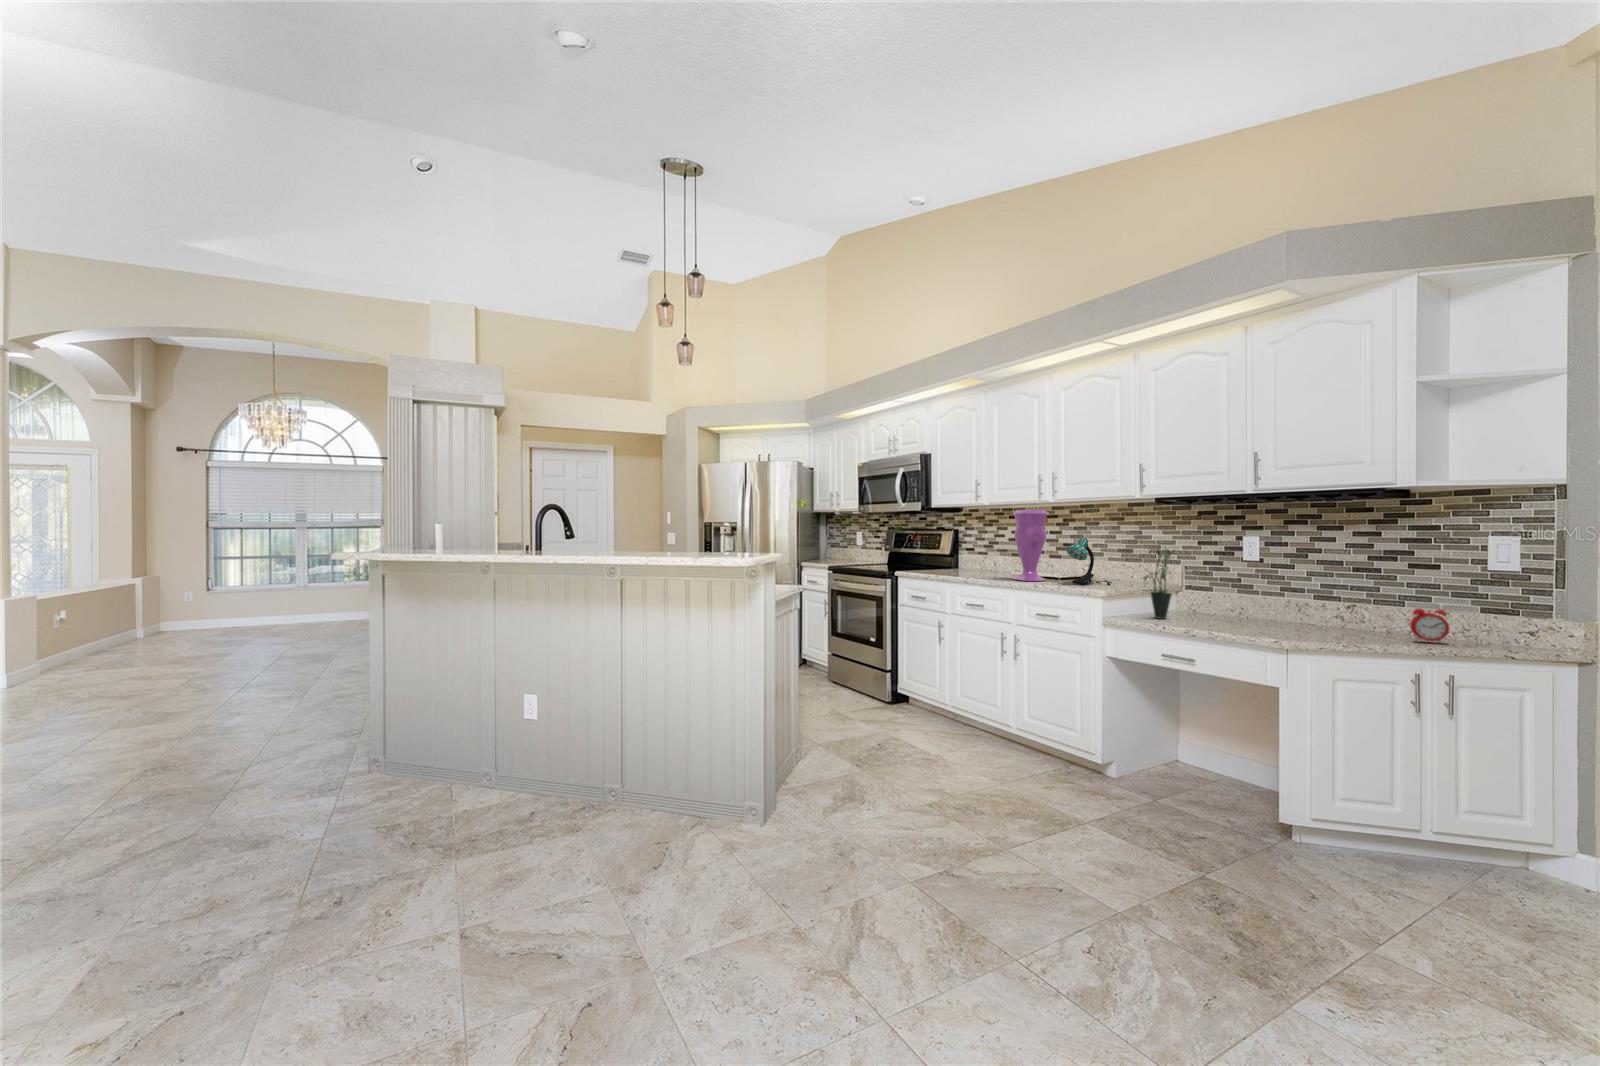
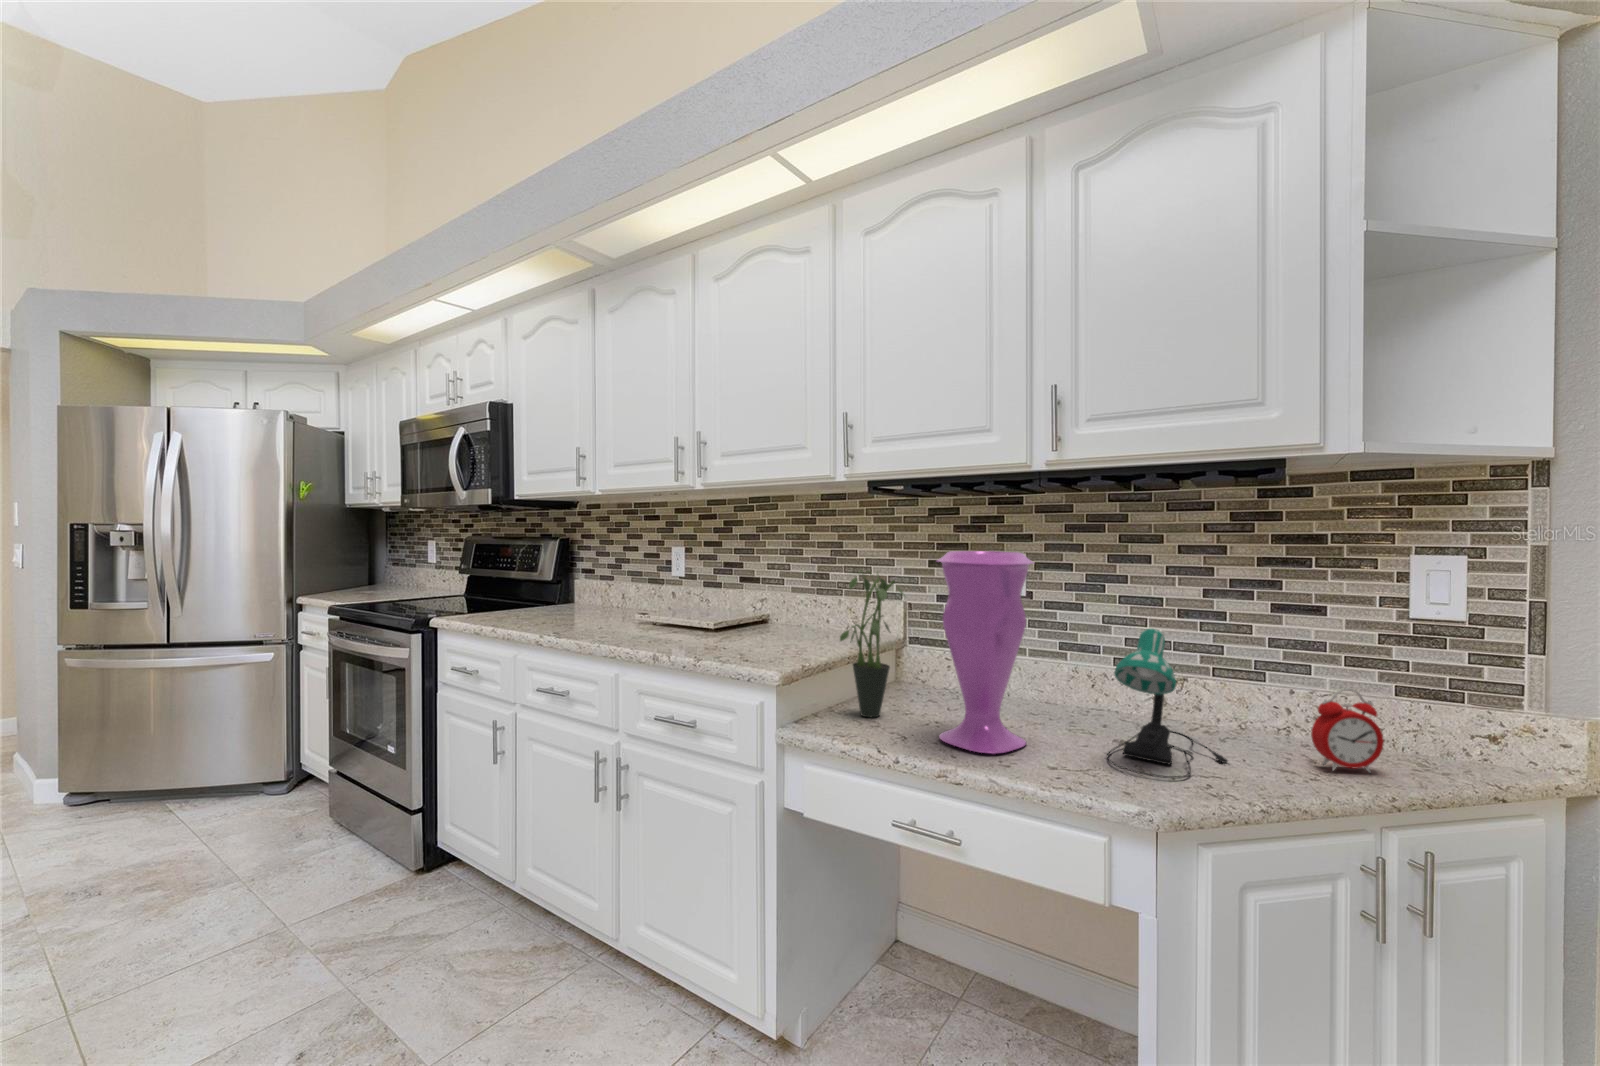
vase: present [1013,510,1049,581] -> present [937,551,1034,754]
desk lamp: present [1063,537,1112,586] -> present [1107,629,1228,778]

